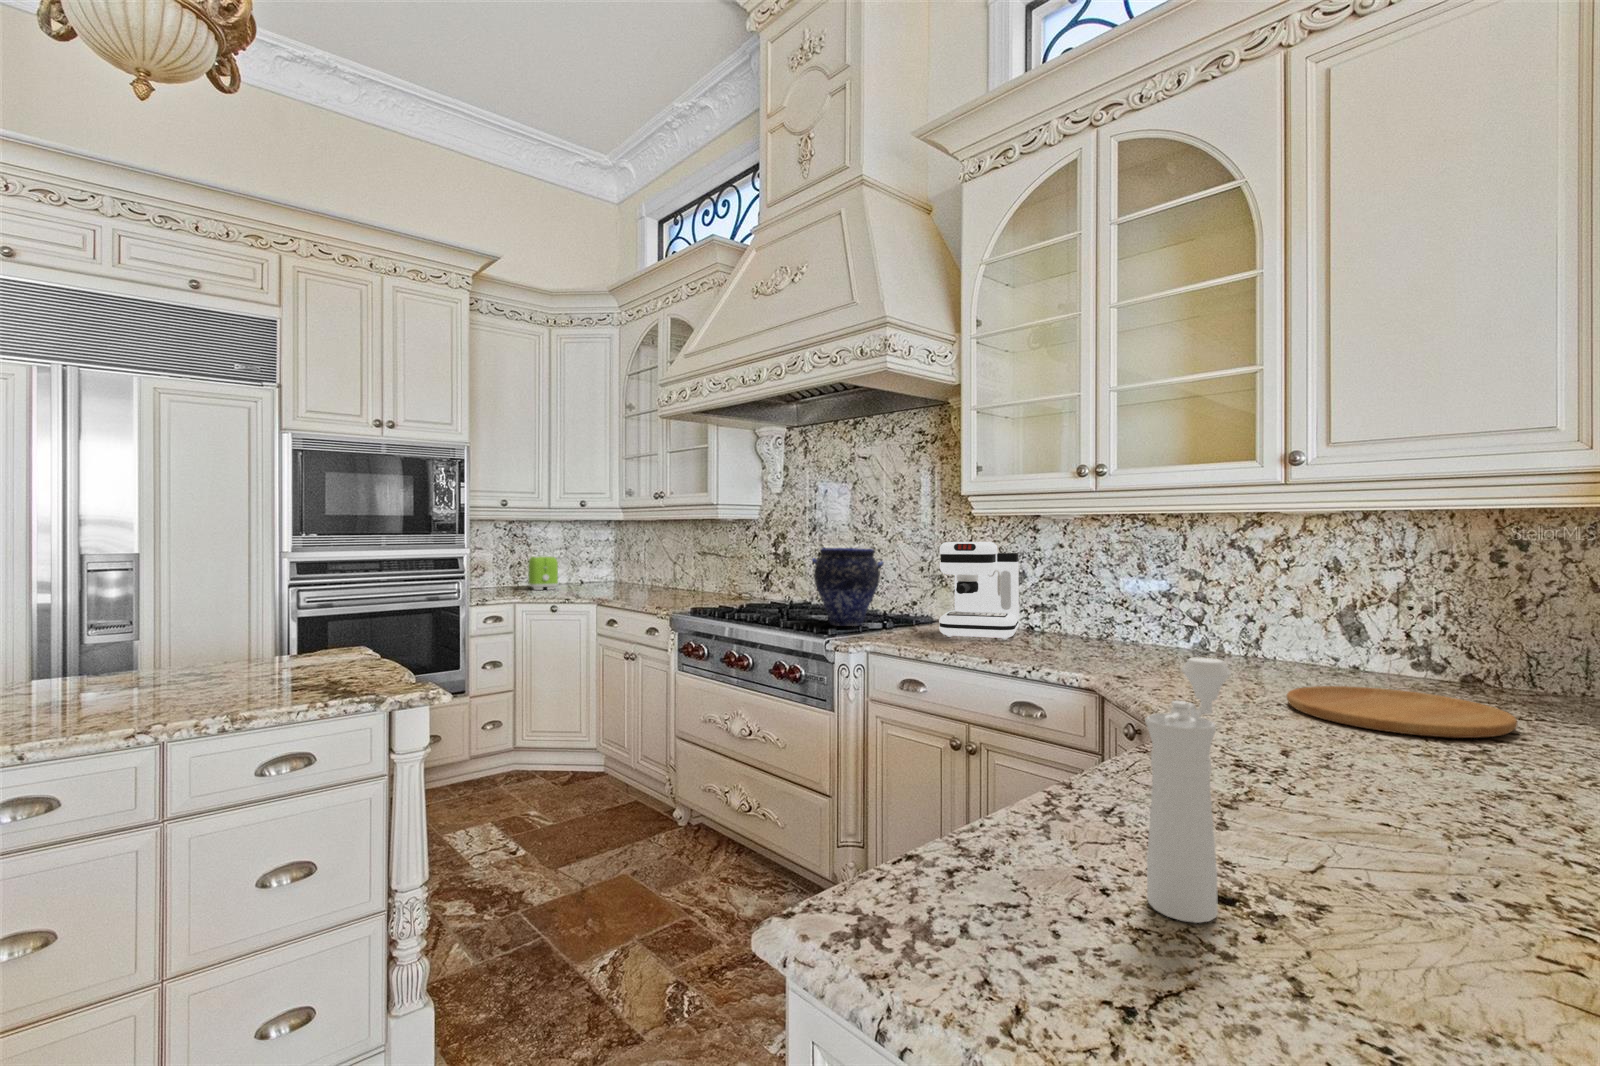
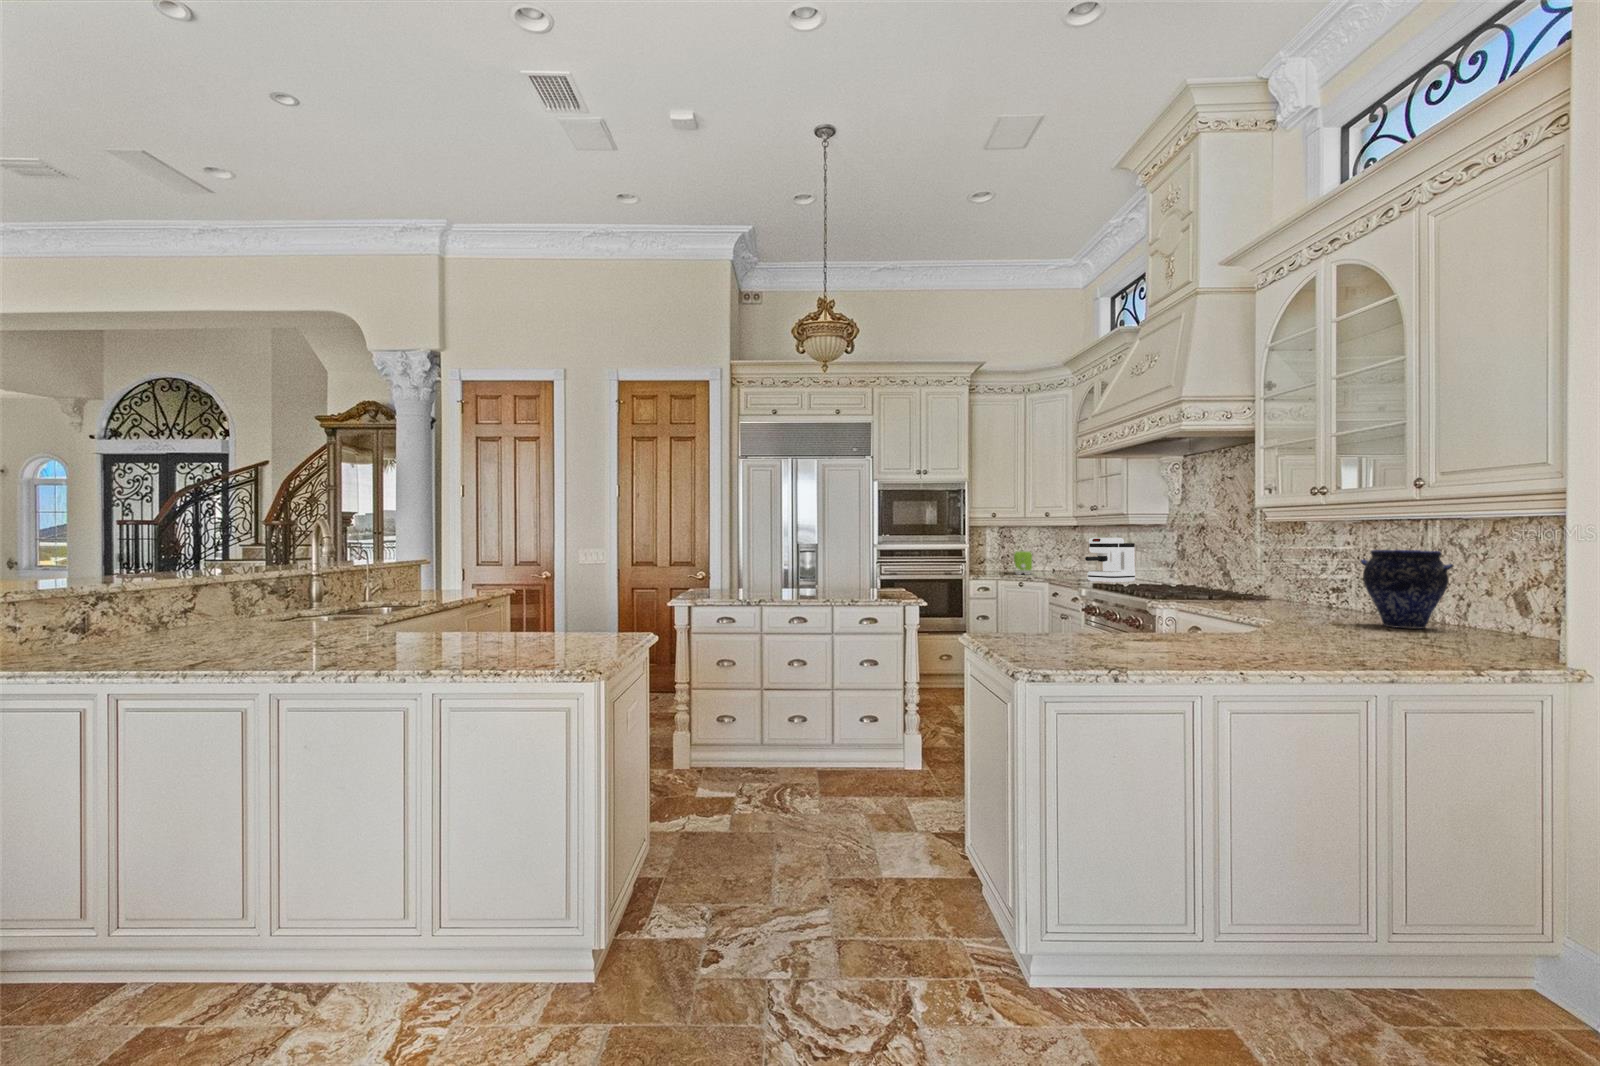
coffee maker: present [939,542,1019,640] -> present [1085,538,1135,583]
vase: present [812,548,884,626] -> present [1361,550,1453,629]
pepper mill: present [1145,658,1231,923] -> none [1066,576,1115,645]
cutting board: present [1286,686,1517,738] -> none [1341,630,1477,649]

